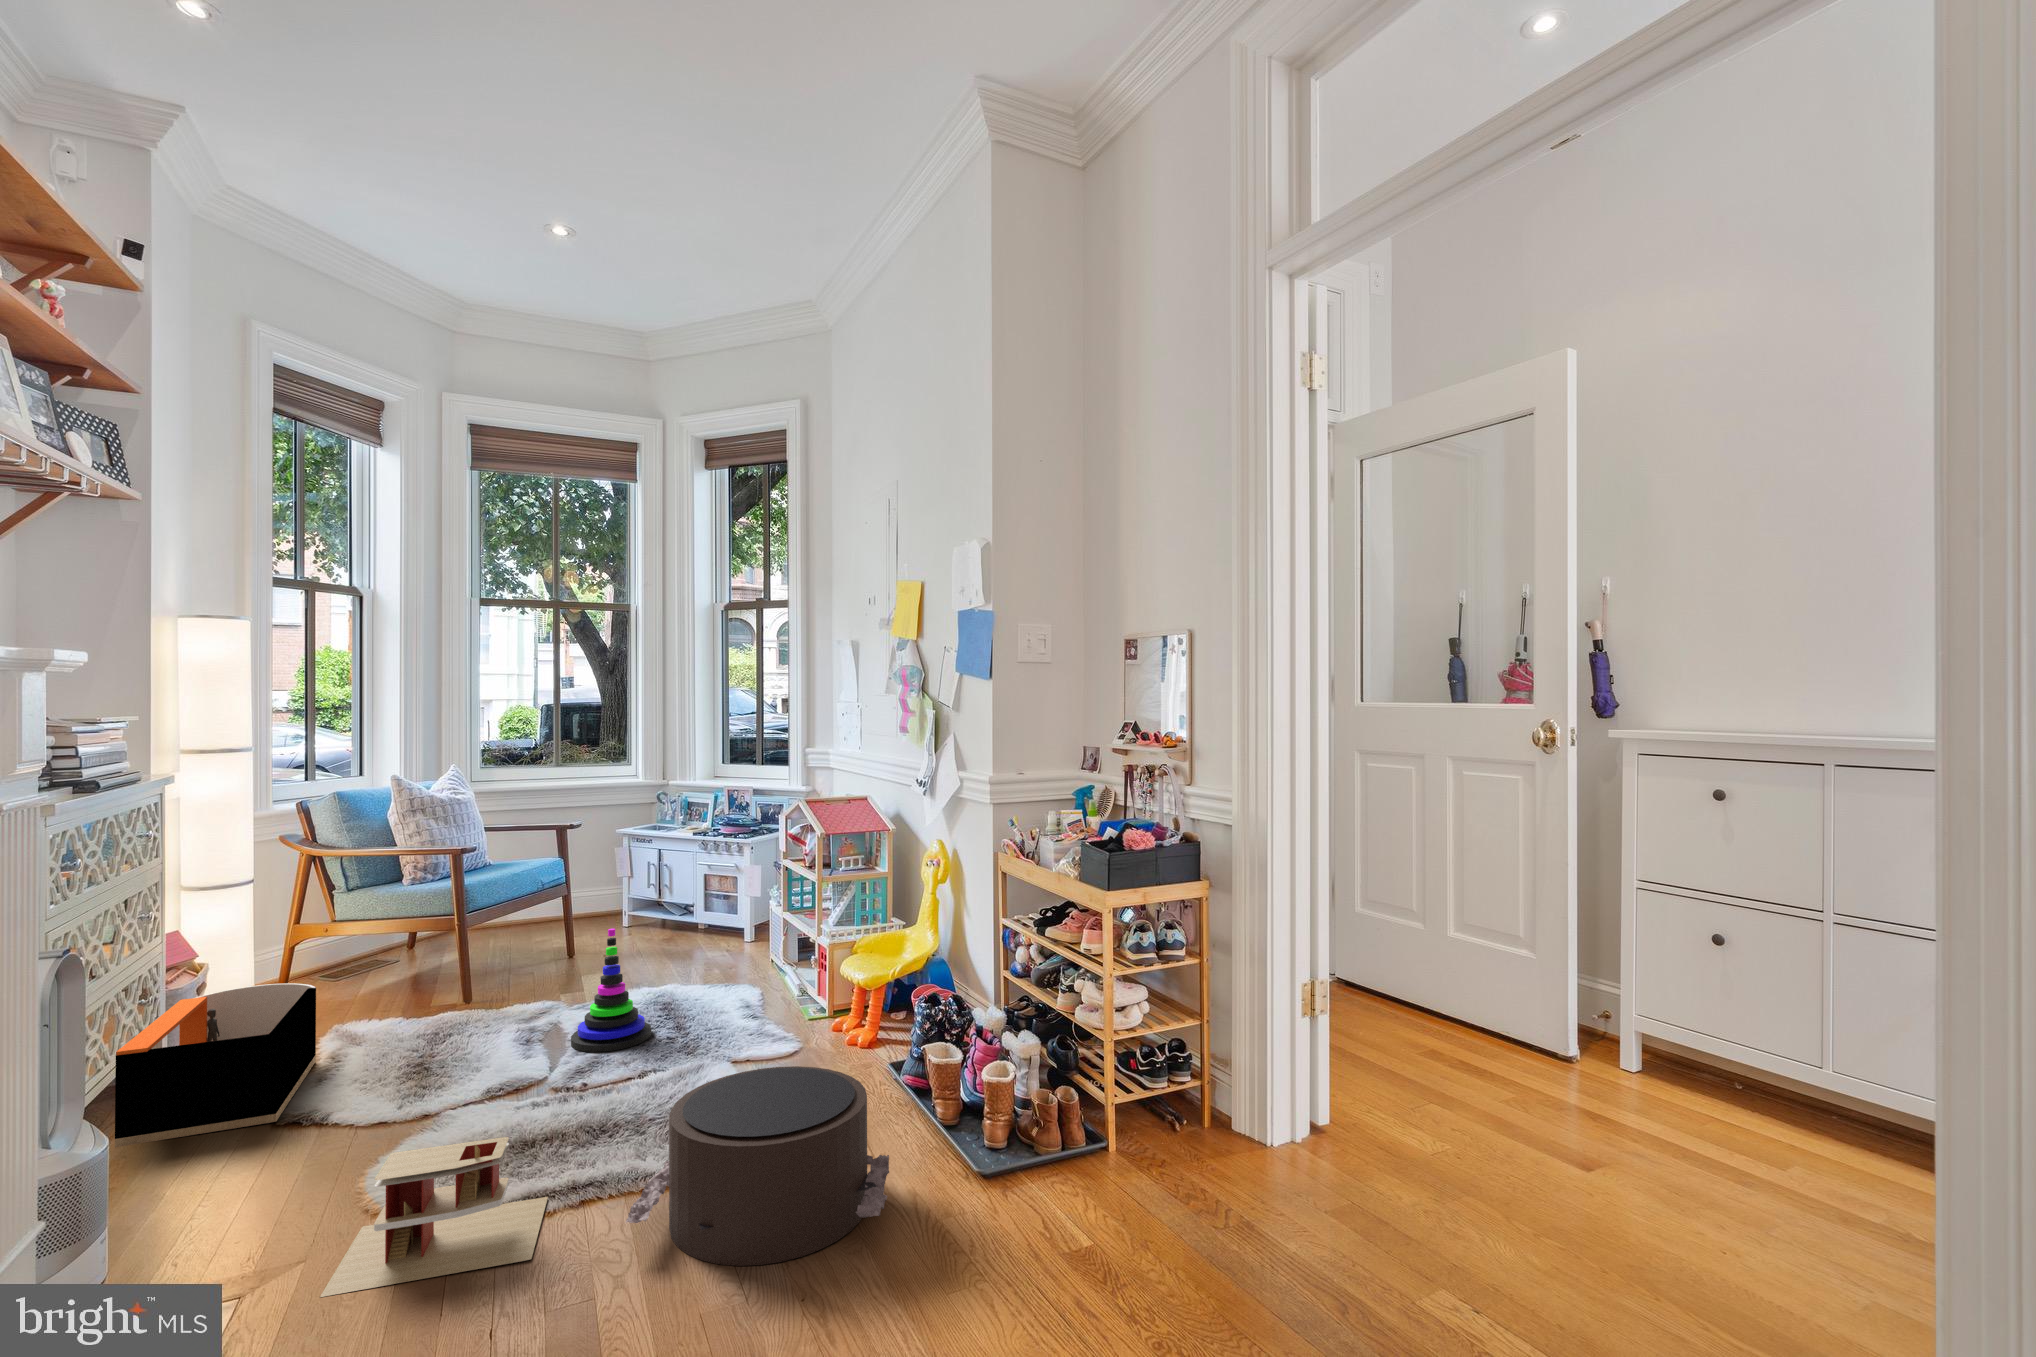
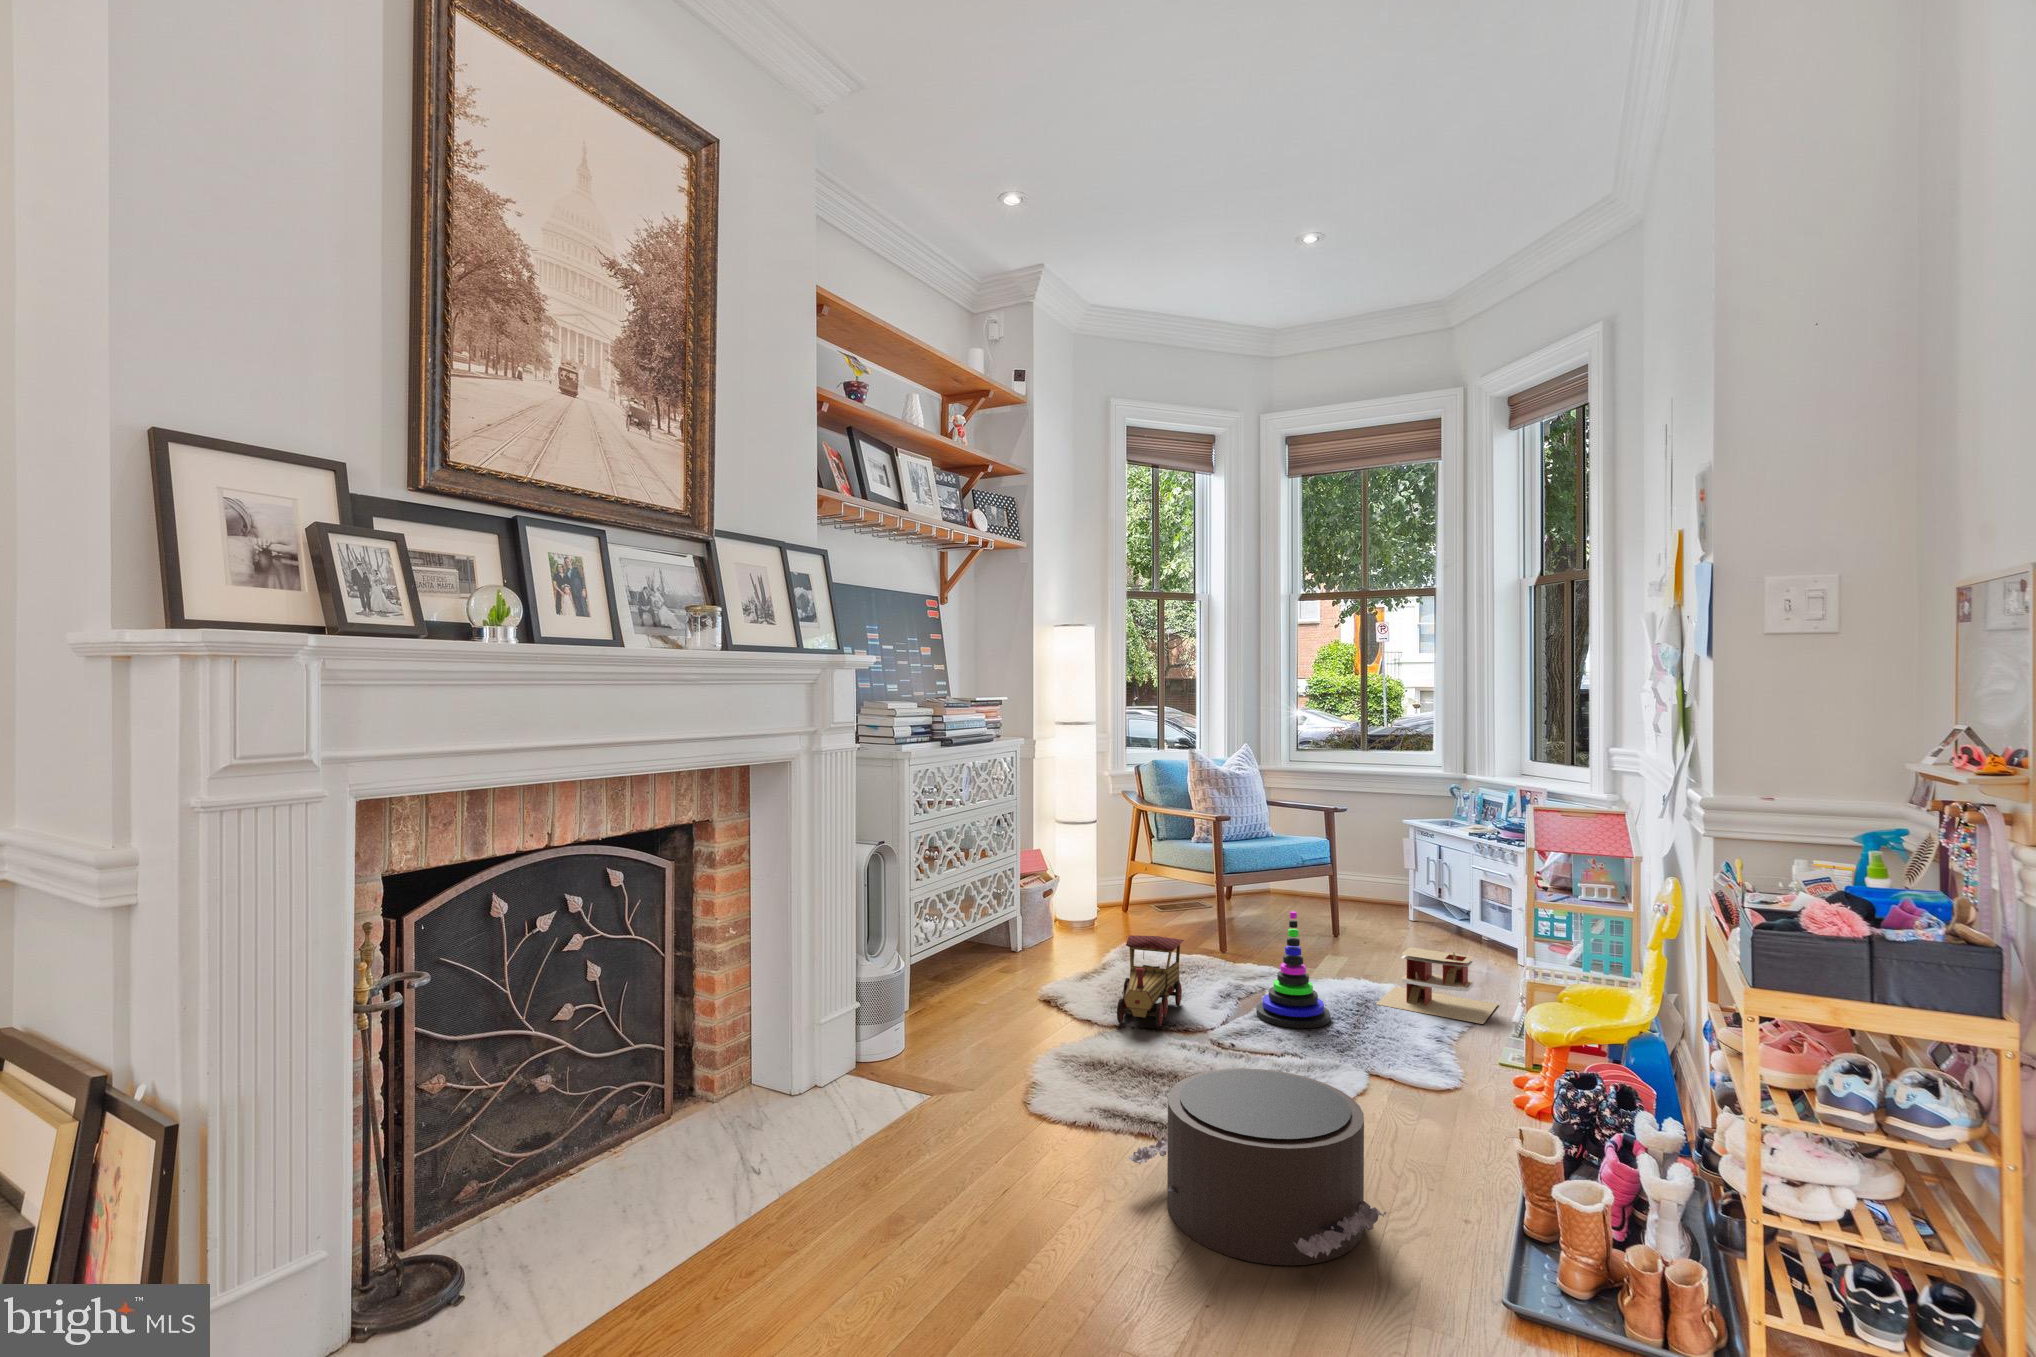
storage bin: present [115,983,316,1147] -> none [958,899,1092,1000]
toy train: none [404,989,486,1107] -> present [1117,935,1184,1027]
toy house: present [320,1137,548,1297] -> present [1376,947,1498,1024]

